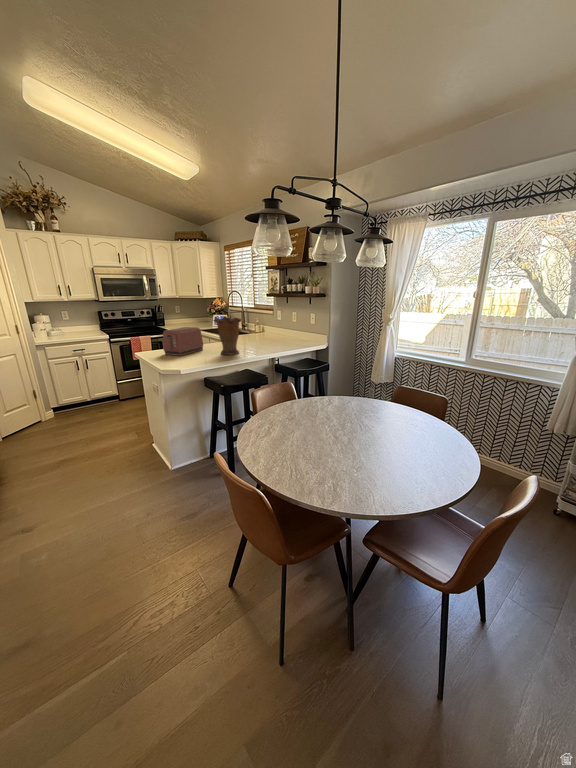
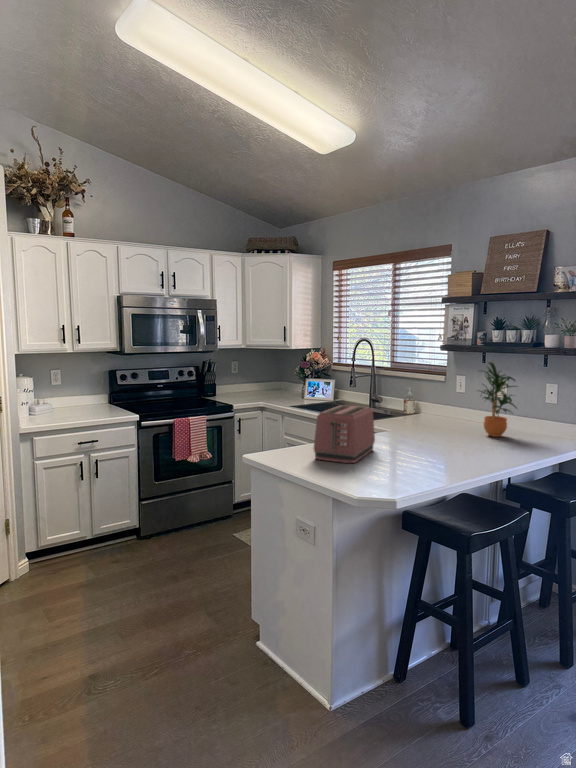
potted plant: none [268,303,291,343] -> present [480,362,517,437]
vase: present [214,317,241,355] -> none [418,389,474,463]

